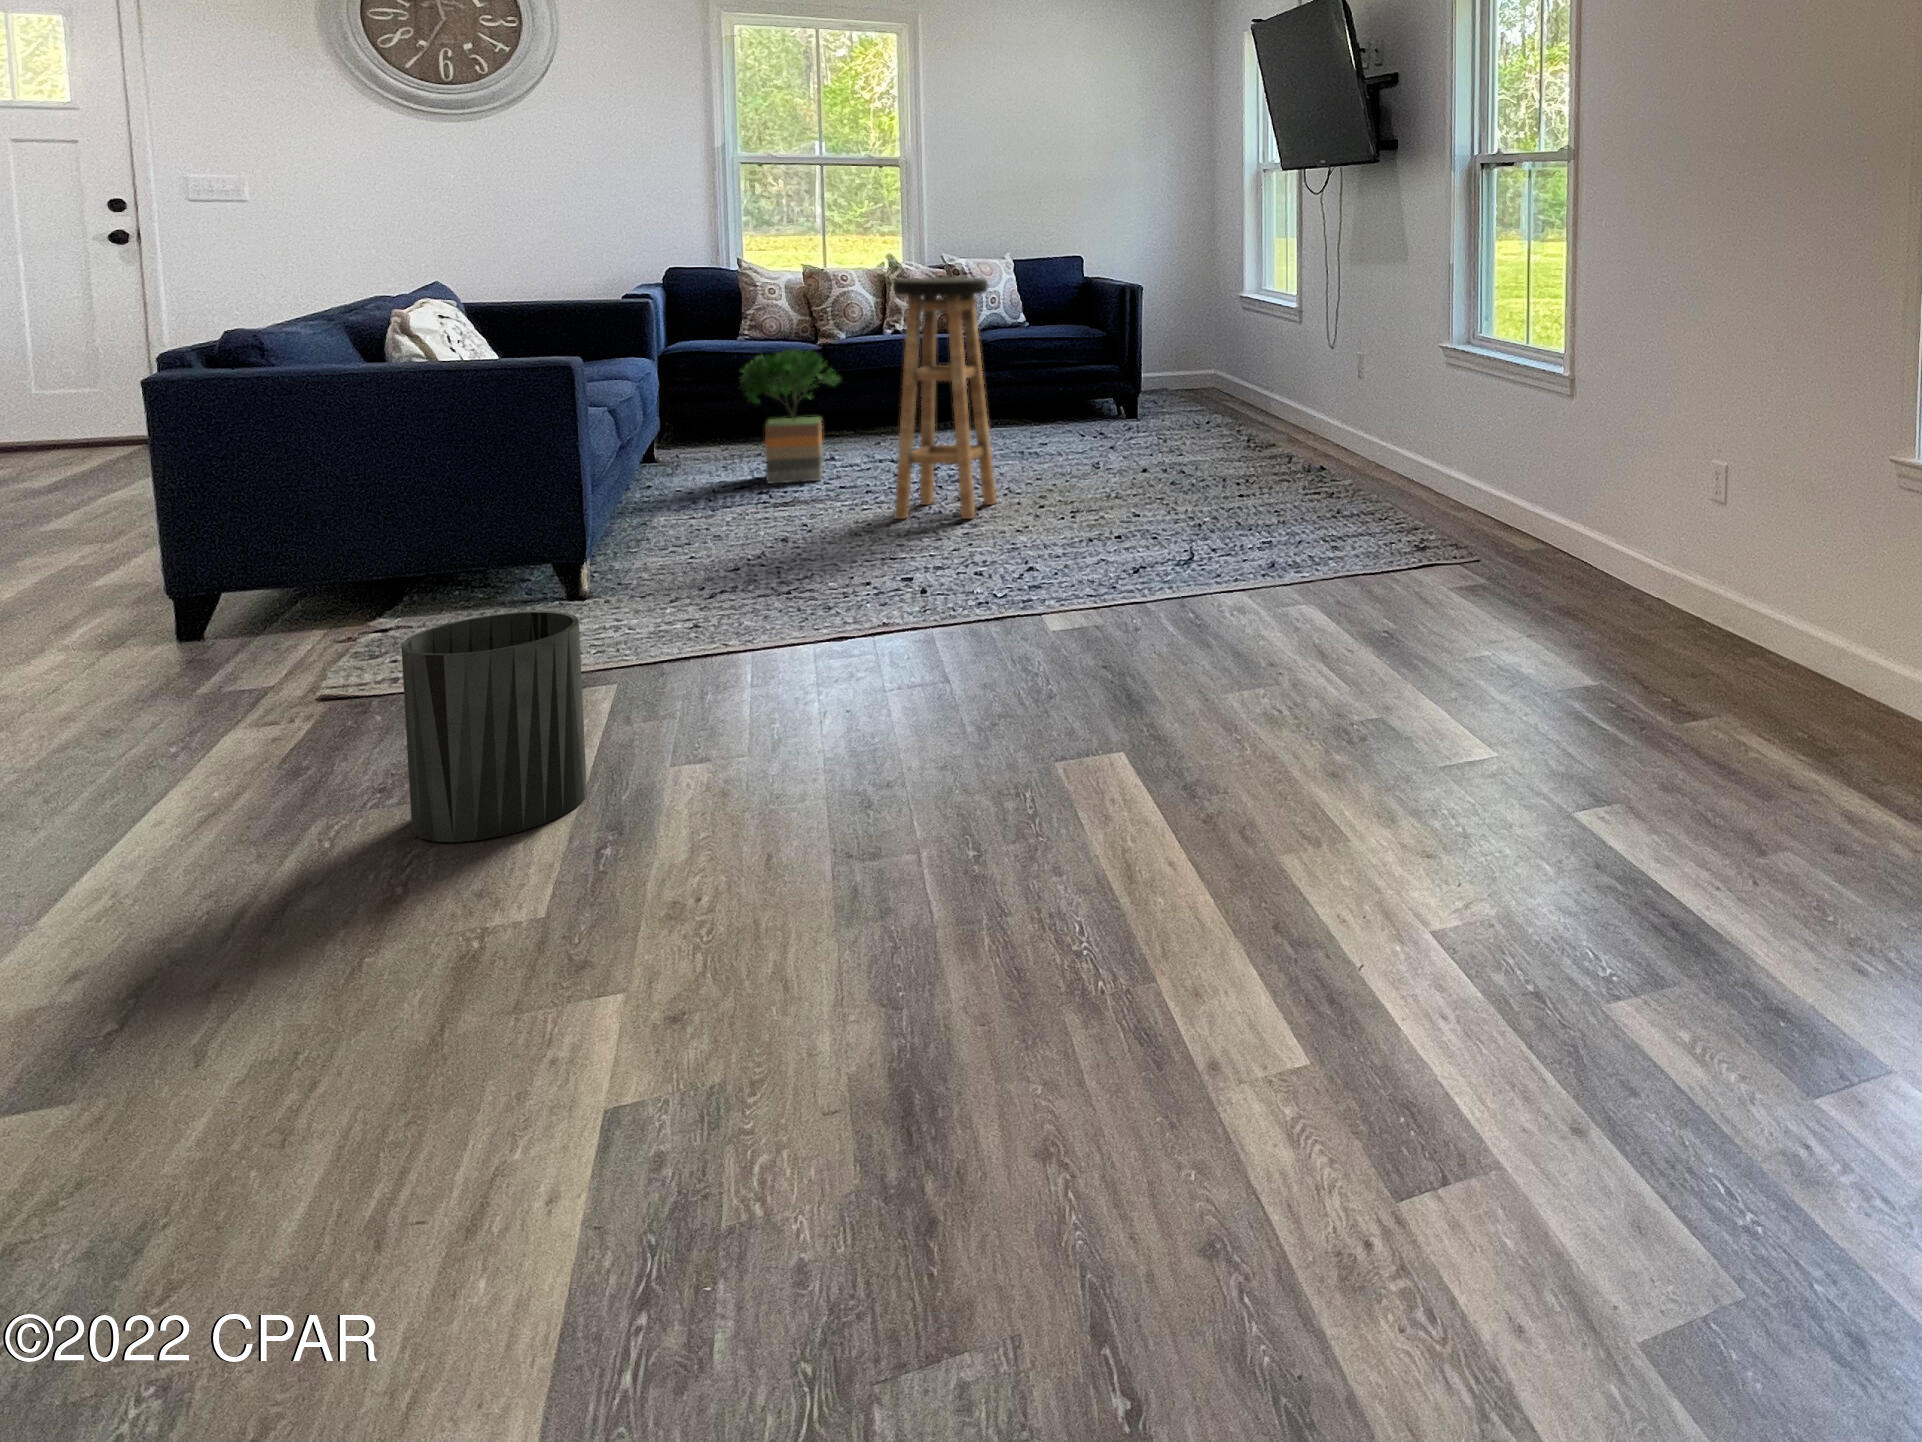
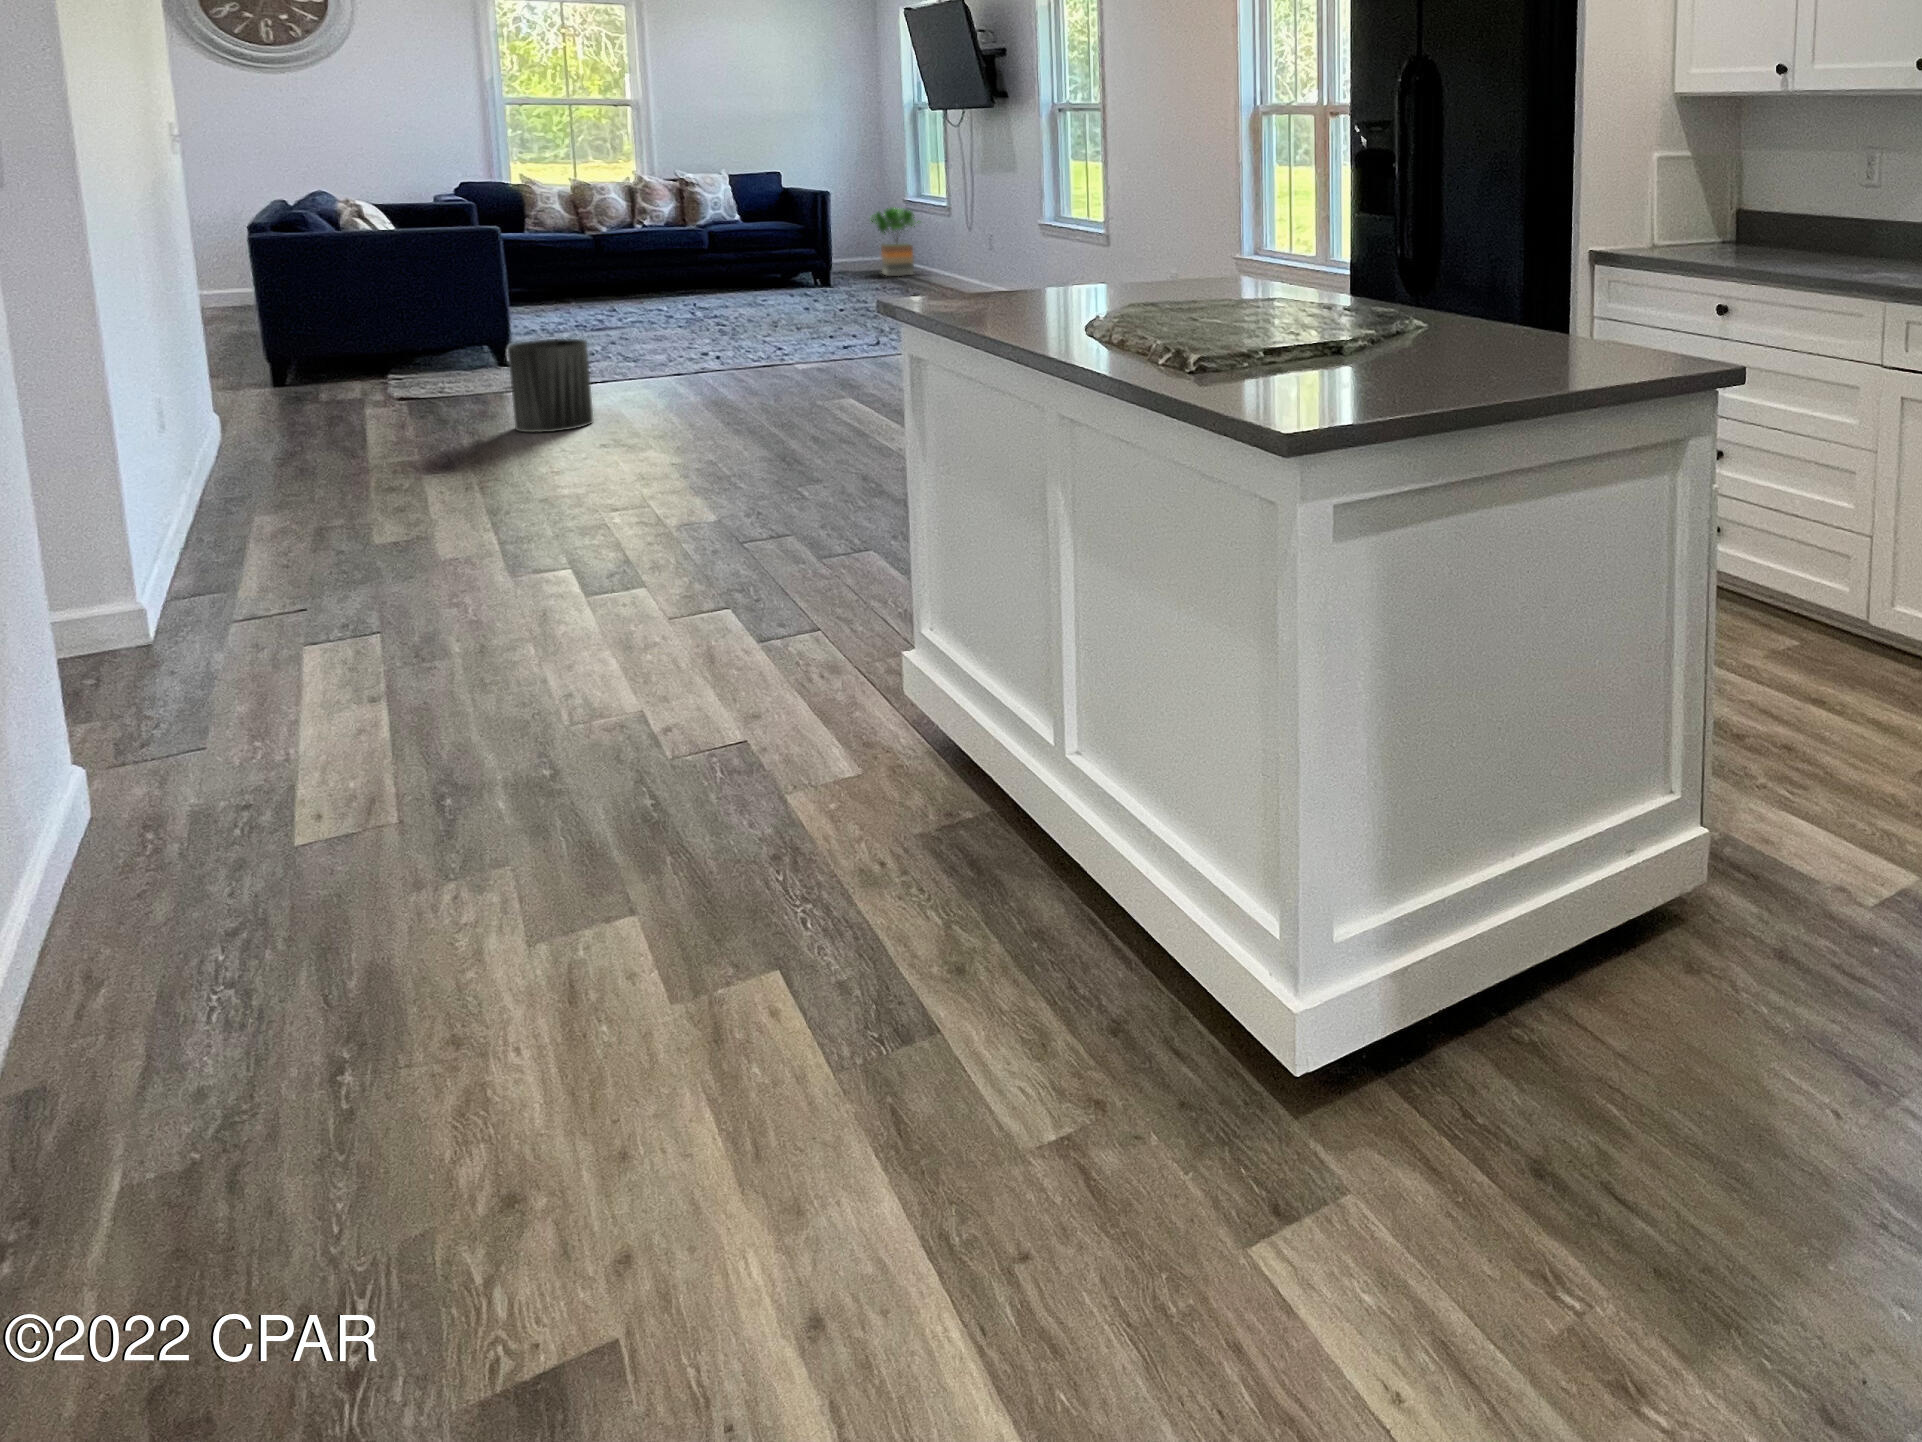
bar stool: present [893,277,996,519] -> none [674,185,748,335]
potted tree: present [742,349,839,484] -> present [871,208,919,276]

